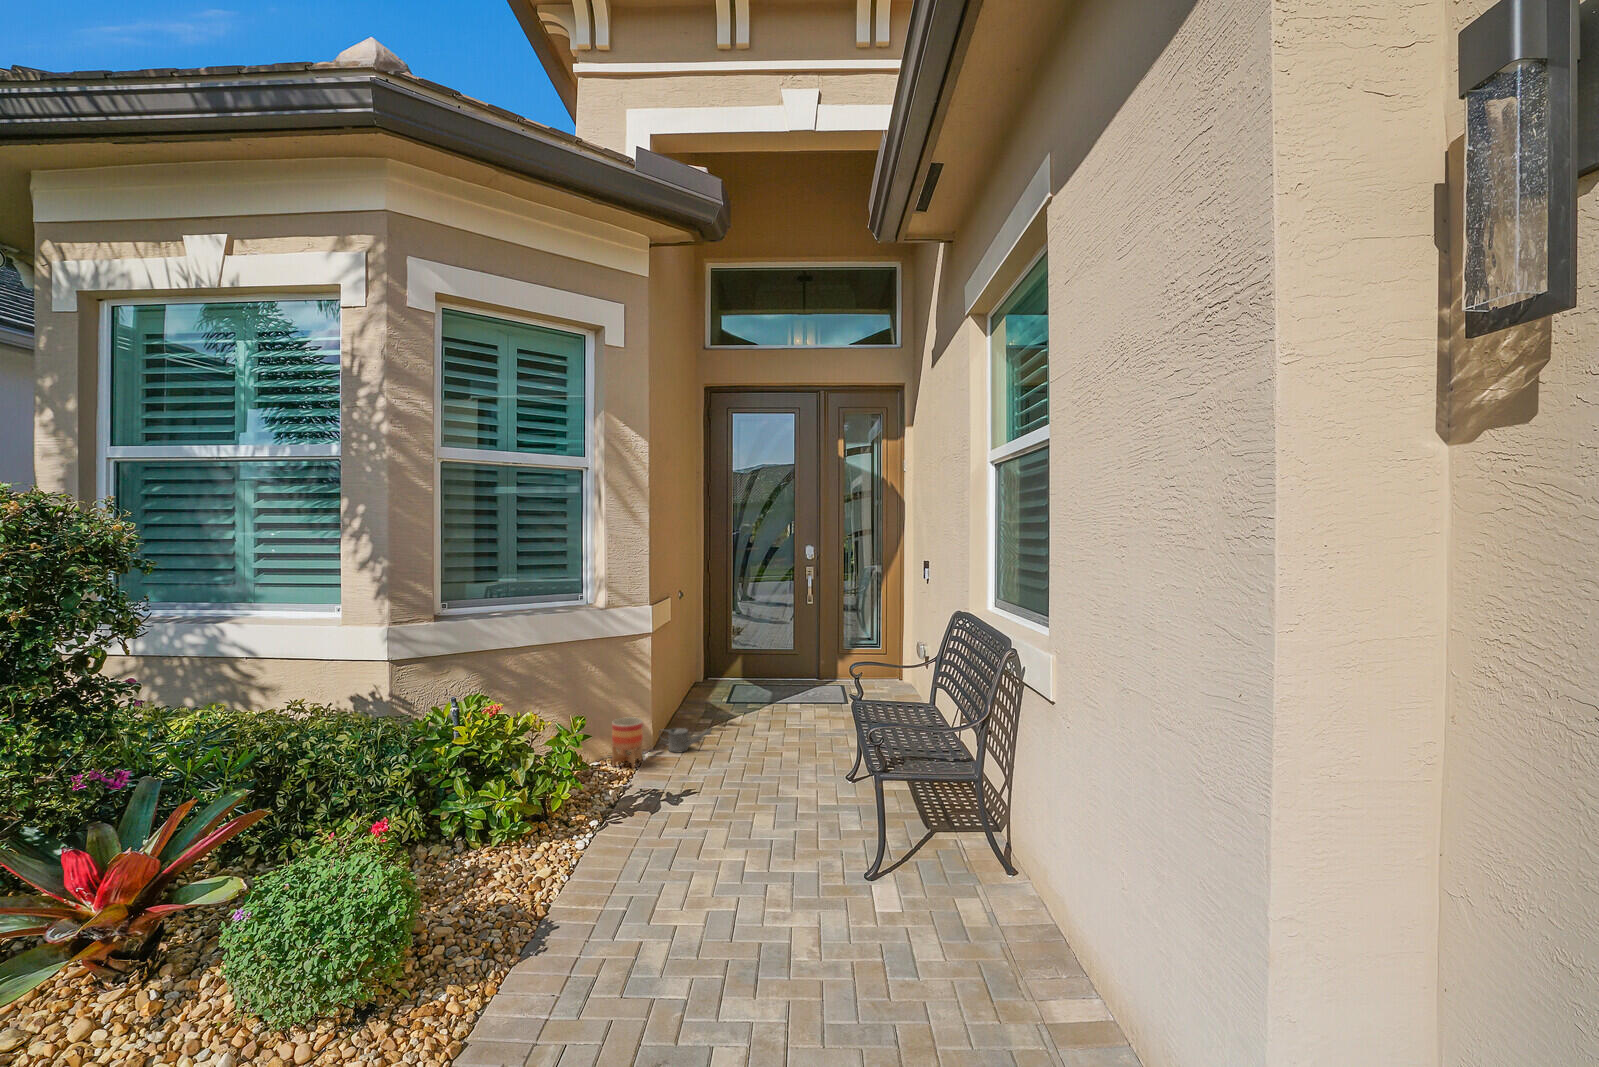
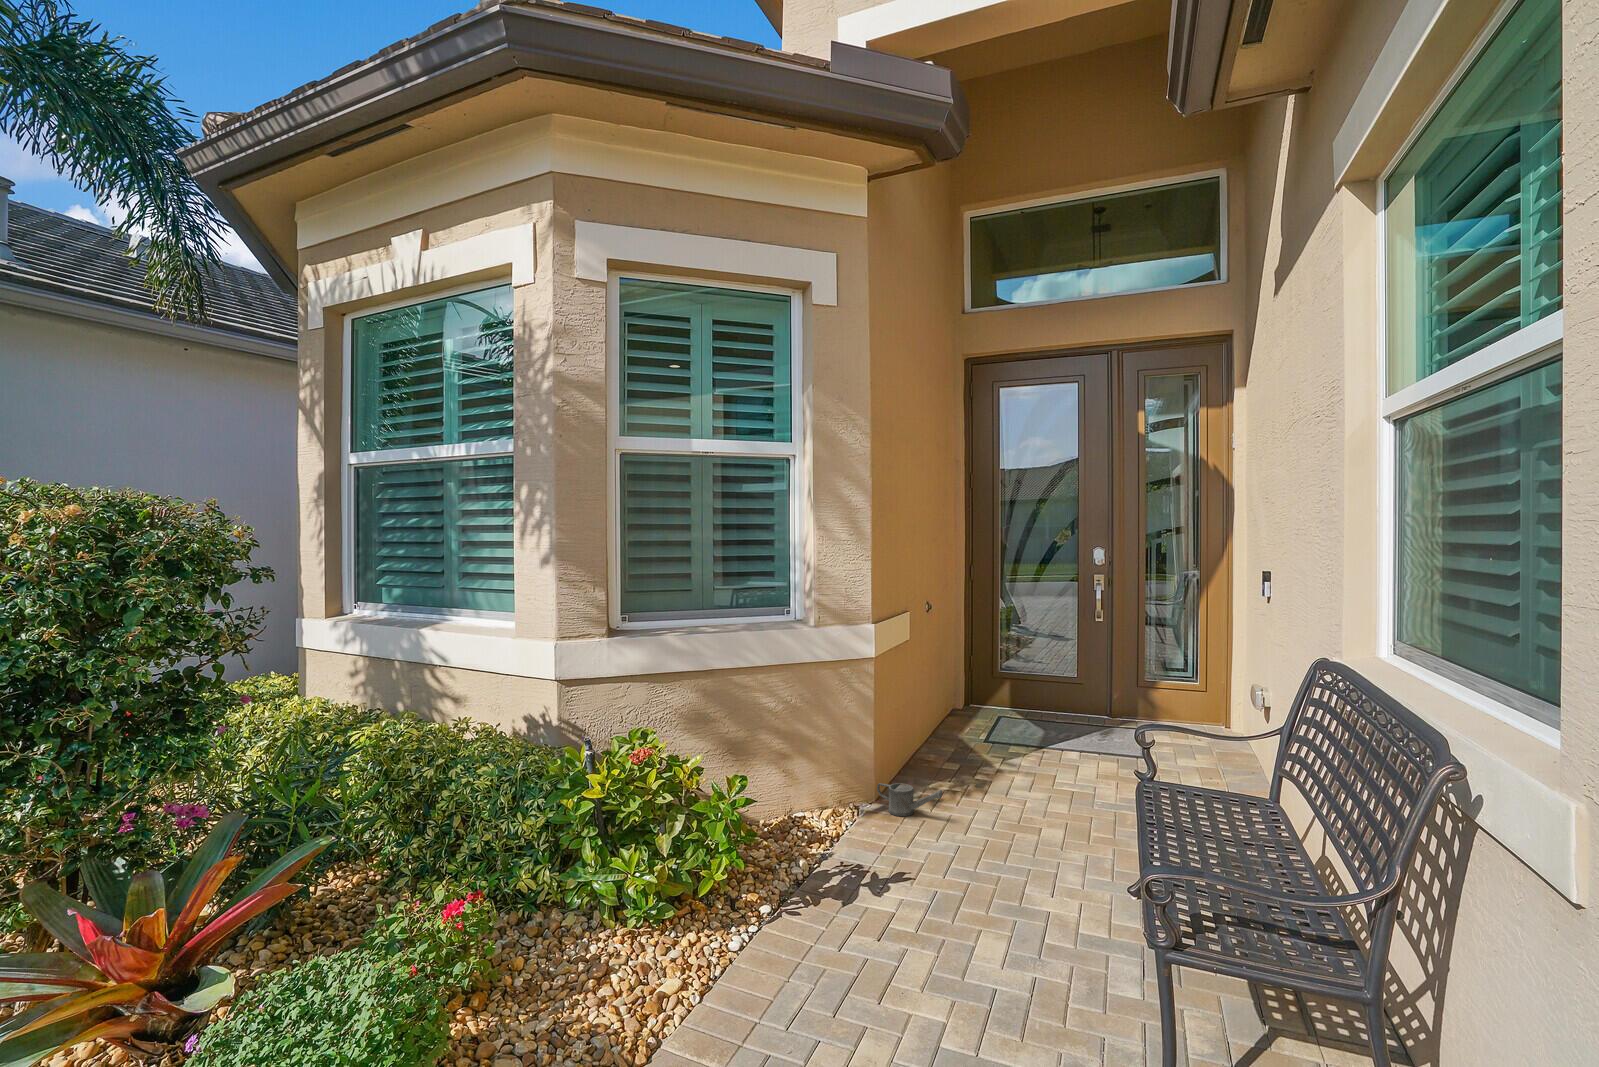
planter: present [612,717,643,768] -> none [815,765,853,831]

